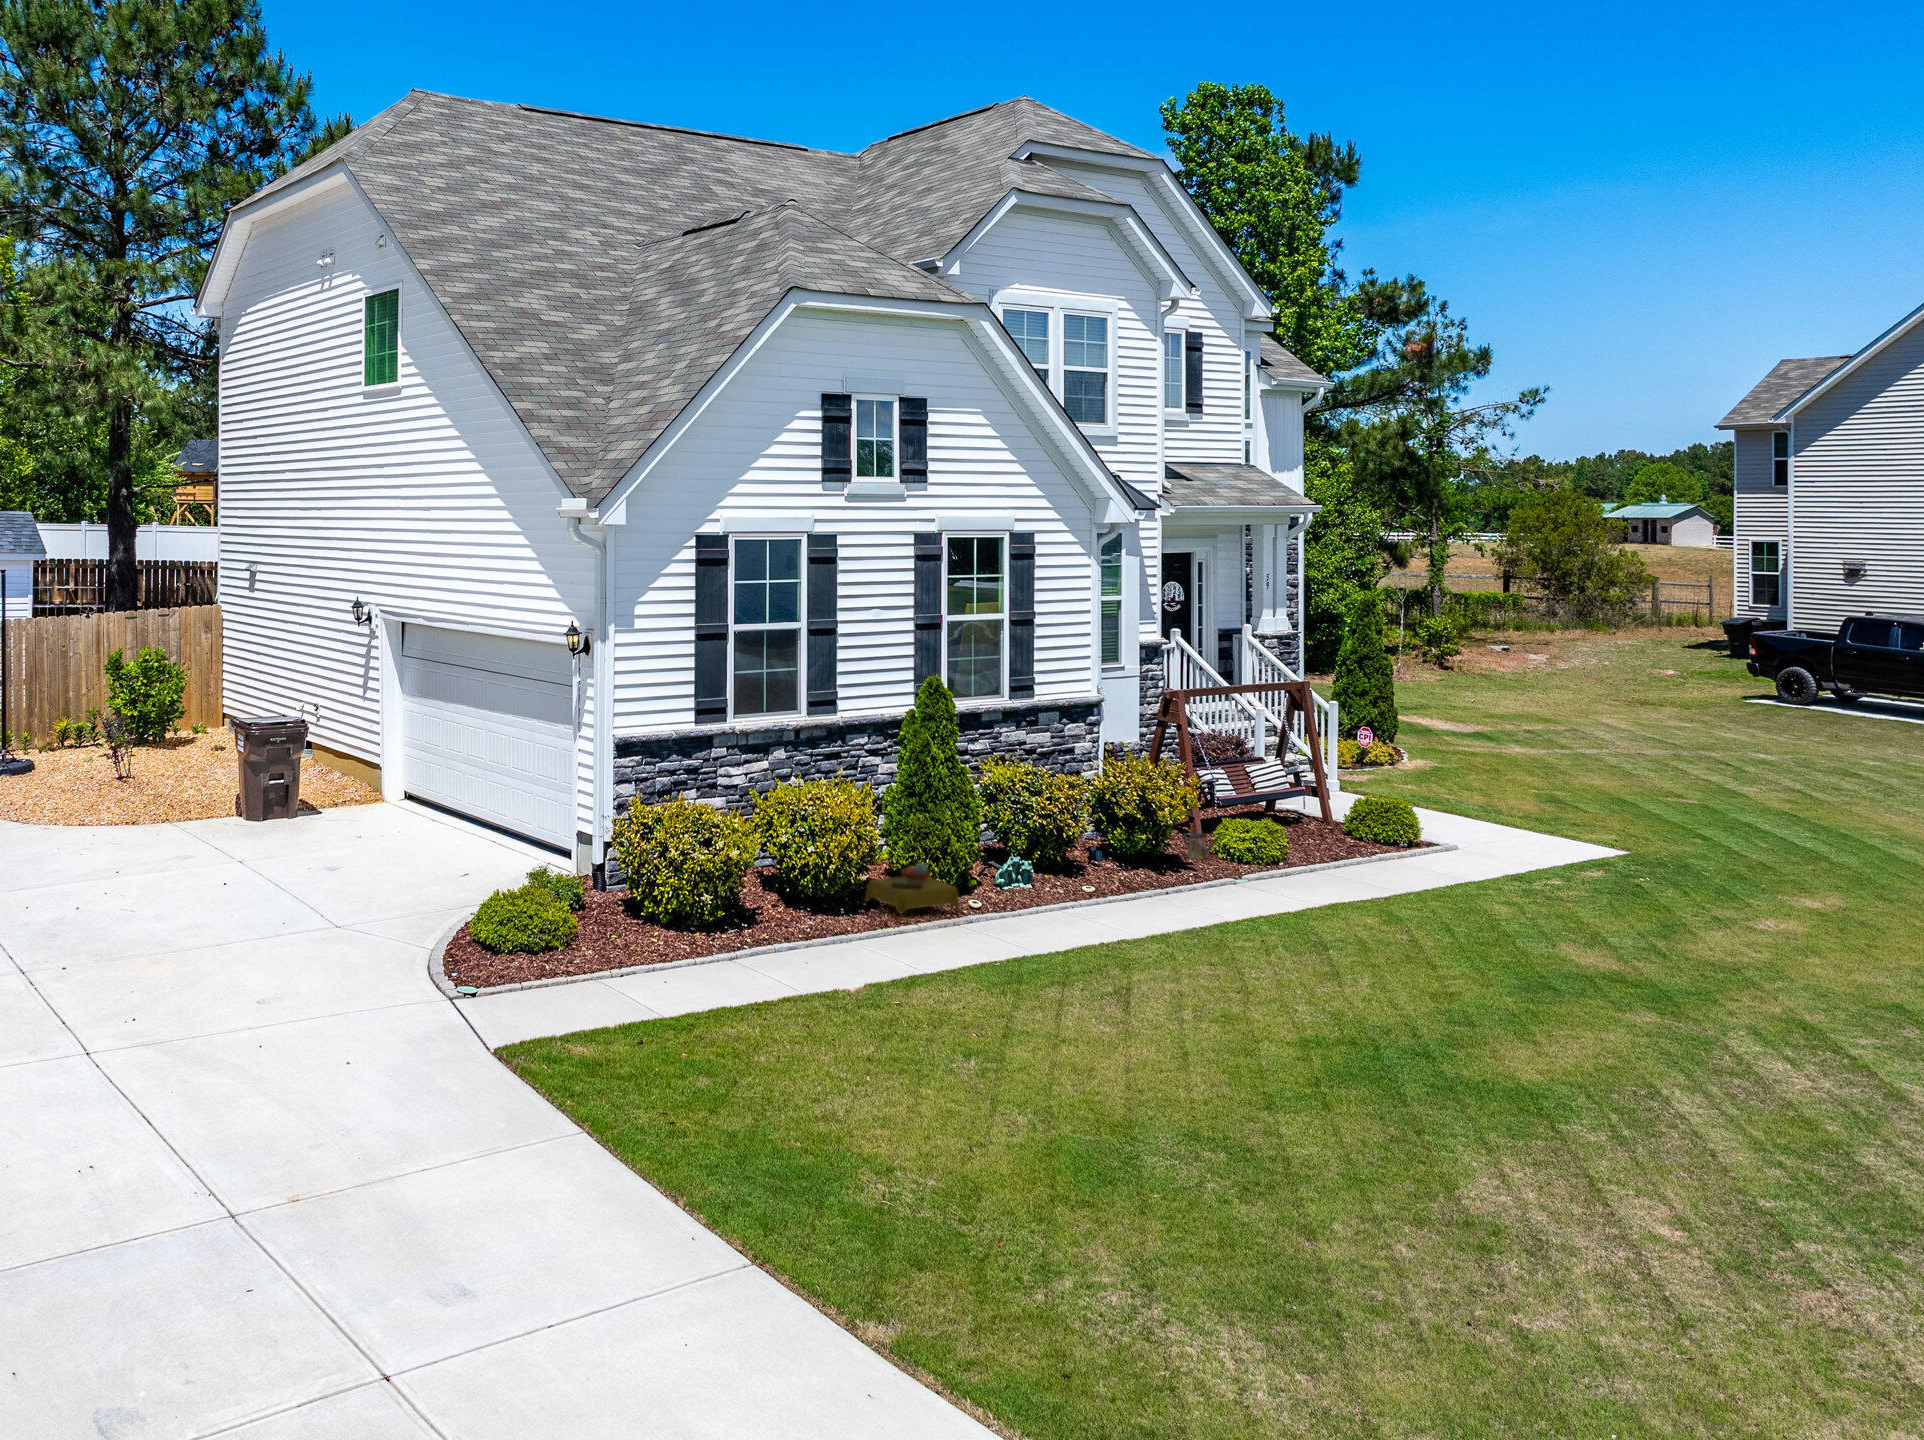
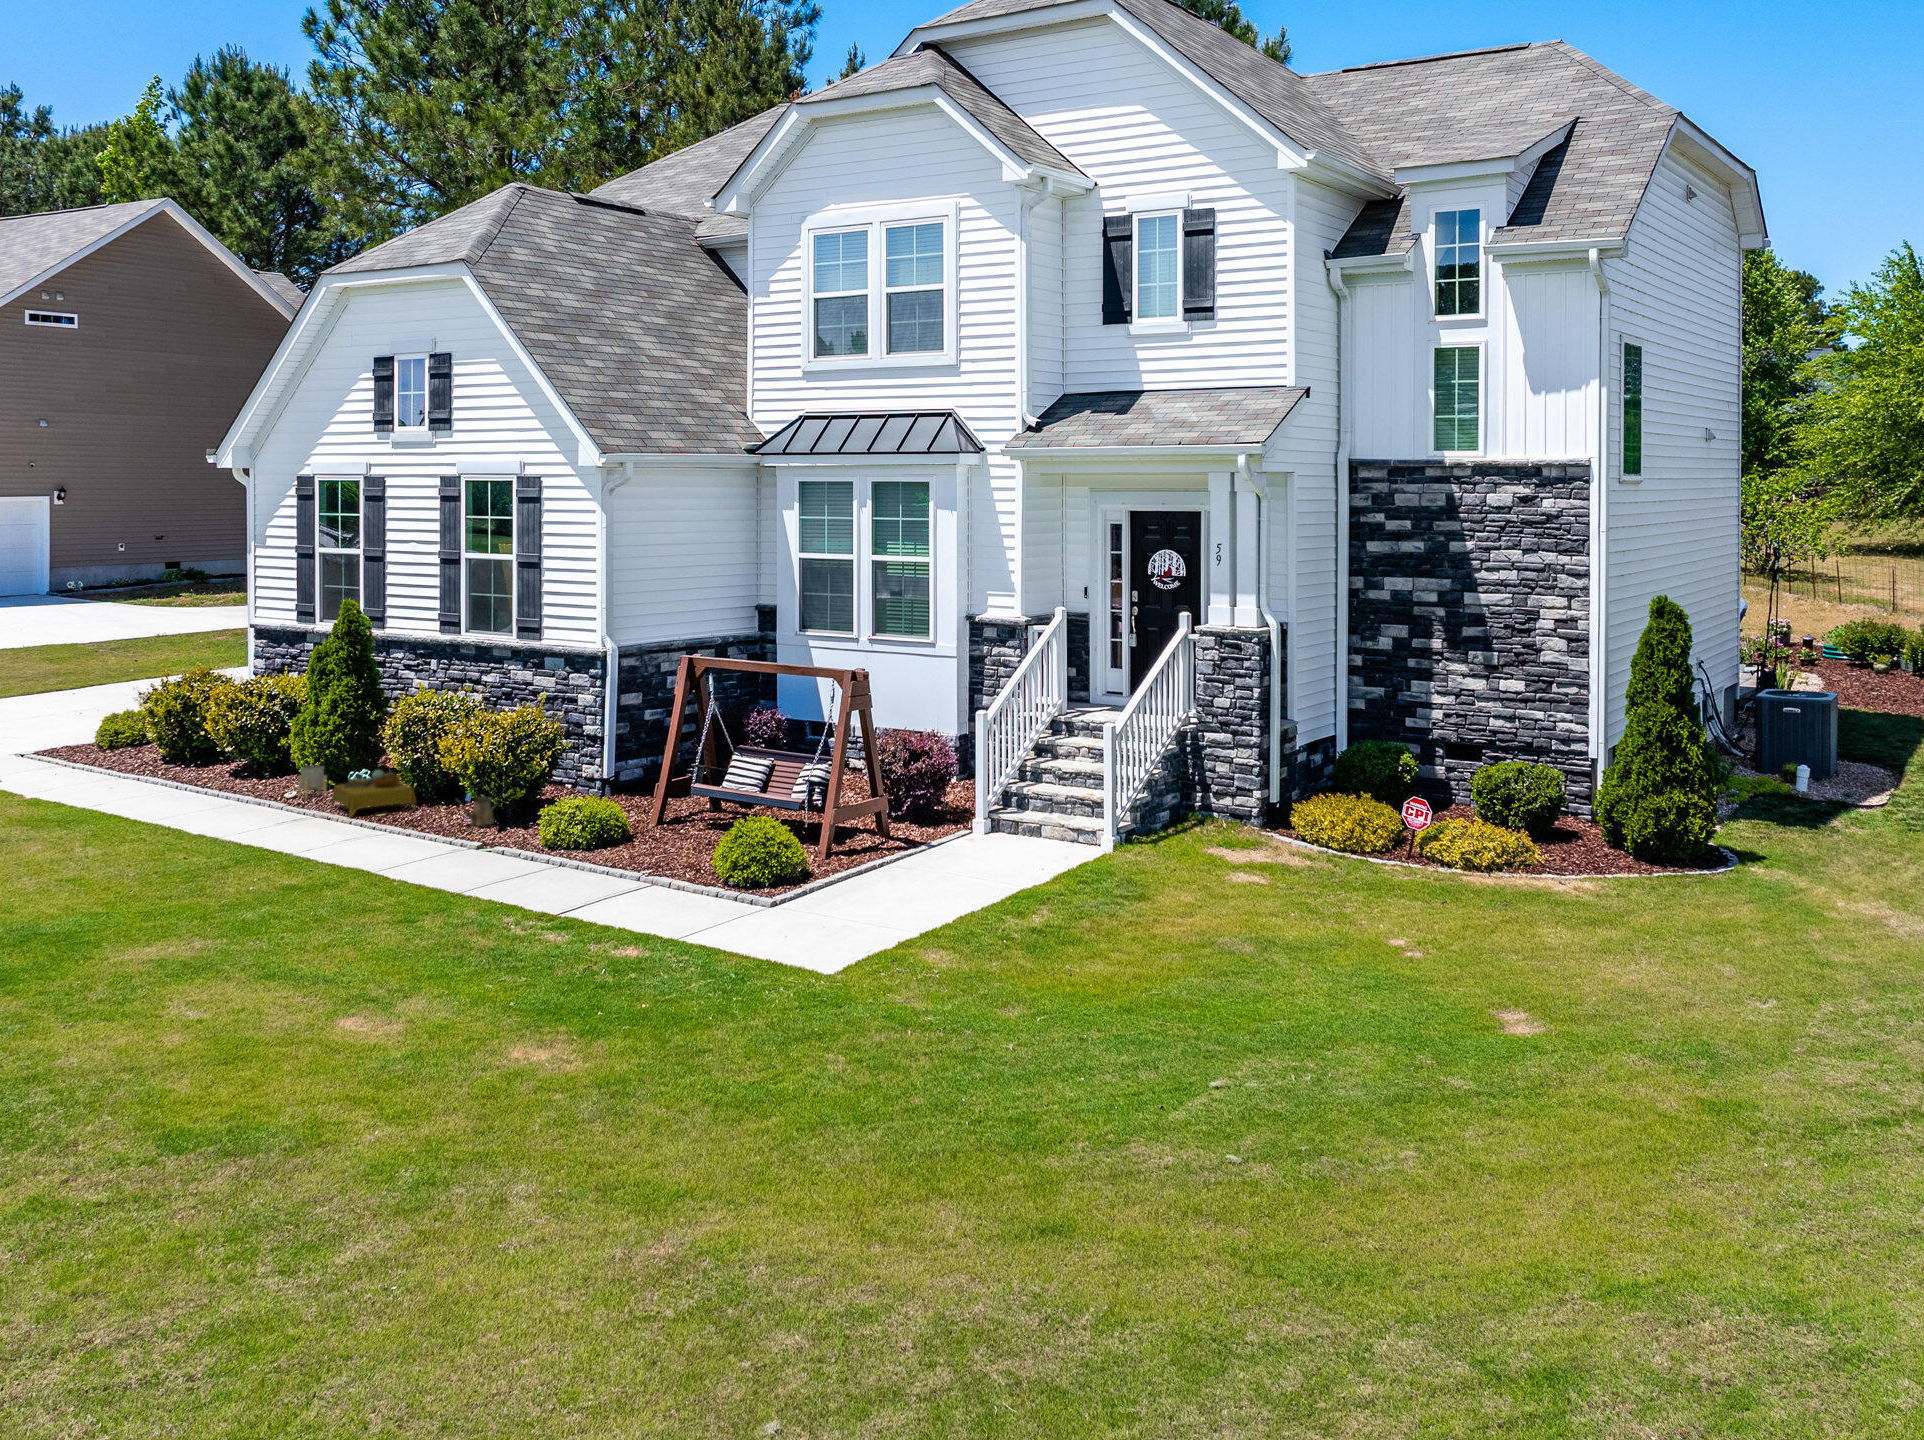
planter: none [1027,852,1057,889] -> present [298,766,327,799]
side table: present [865,863,960,916] -> present [331,770,416,817]

